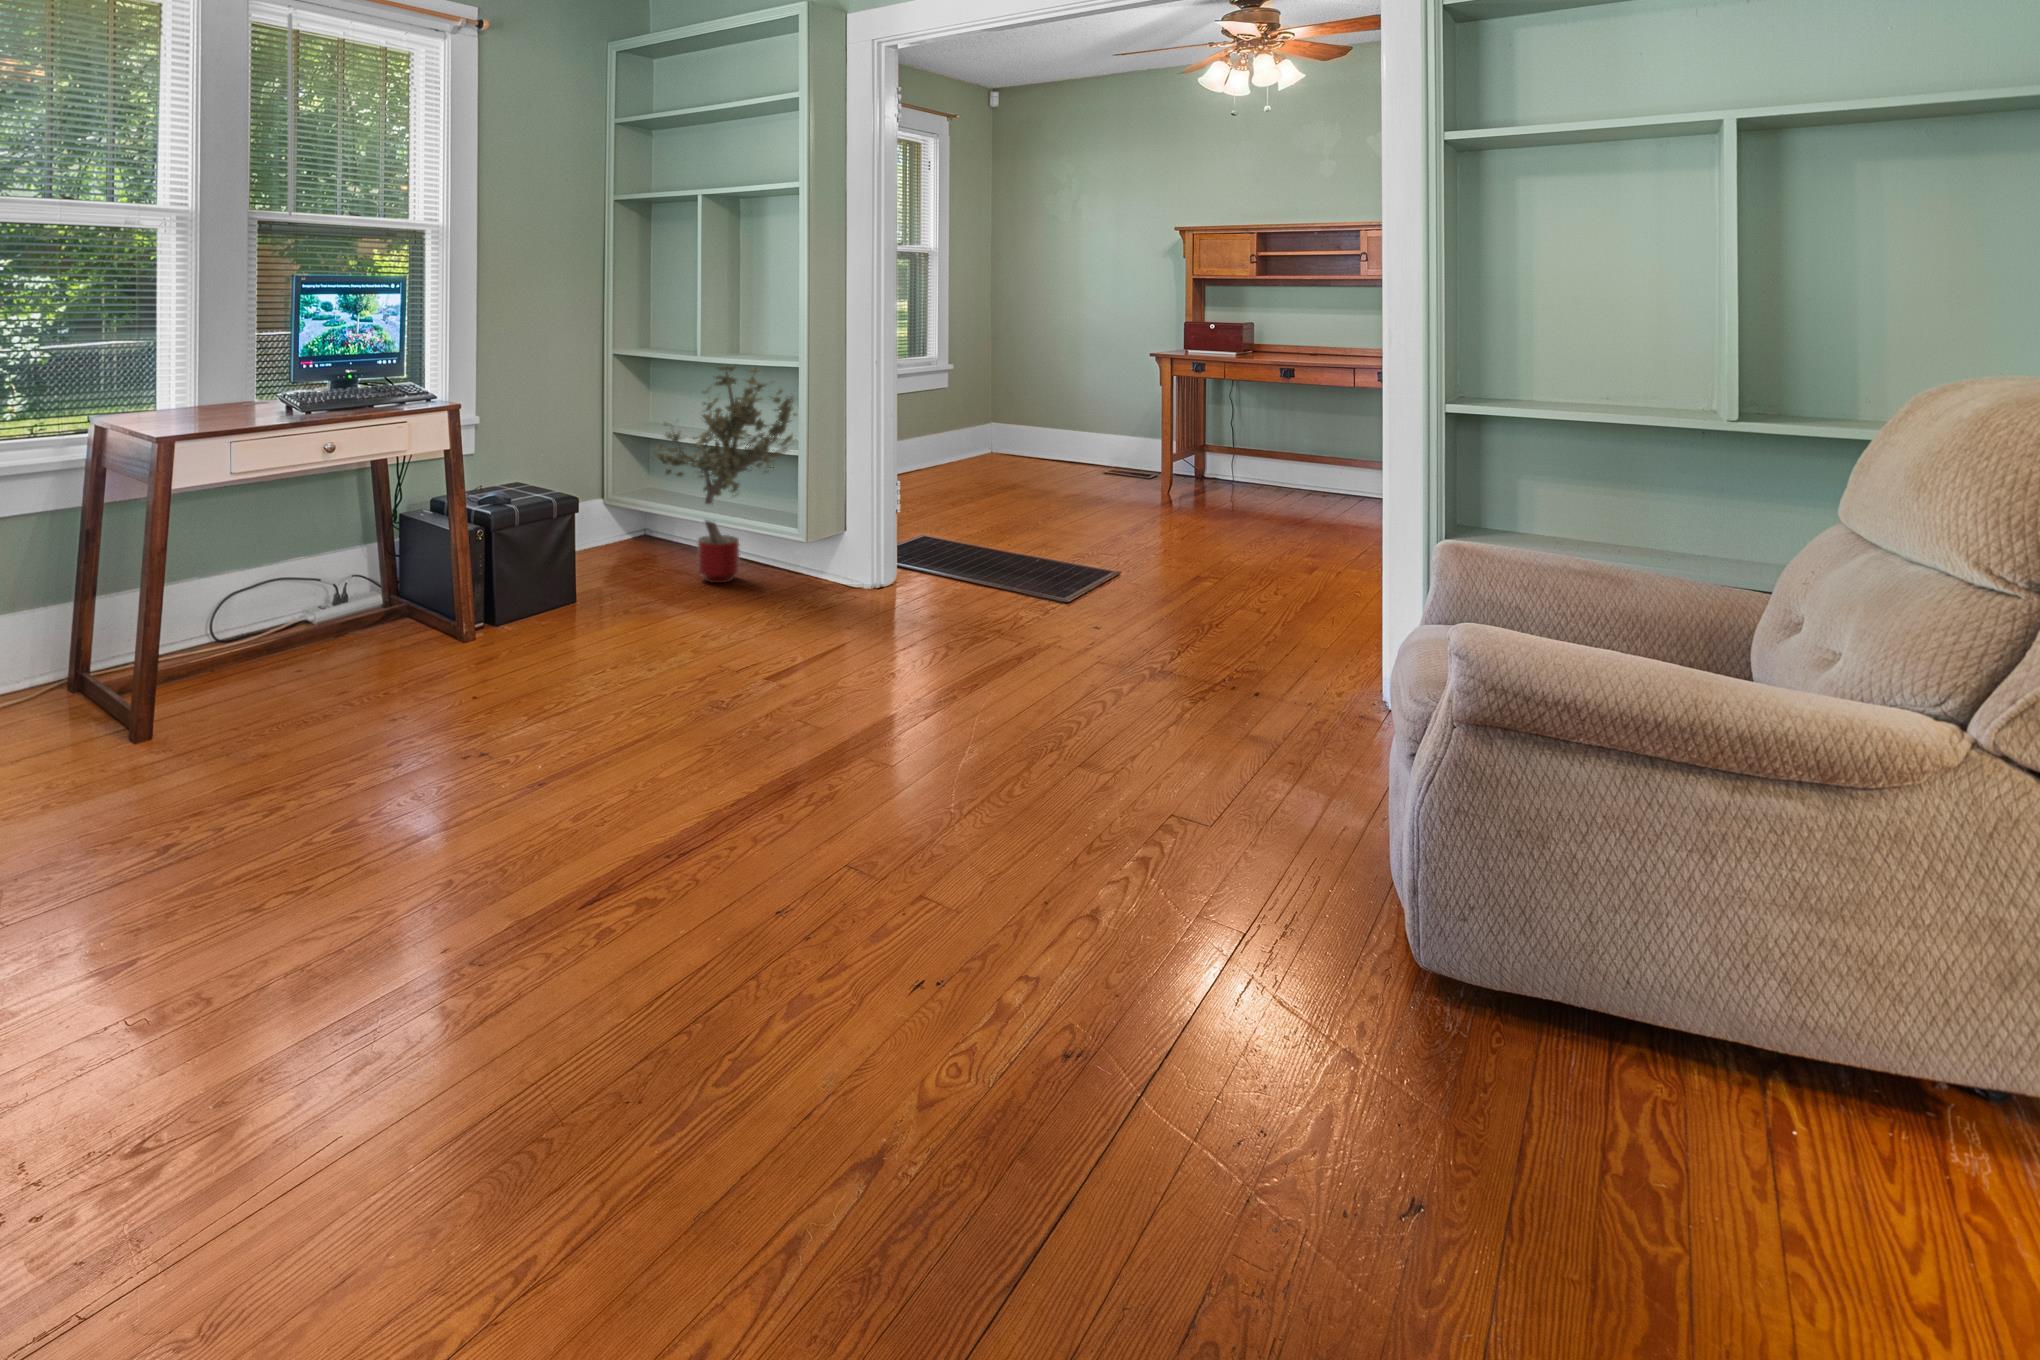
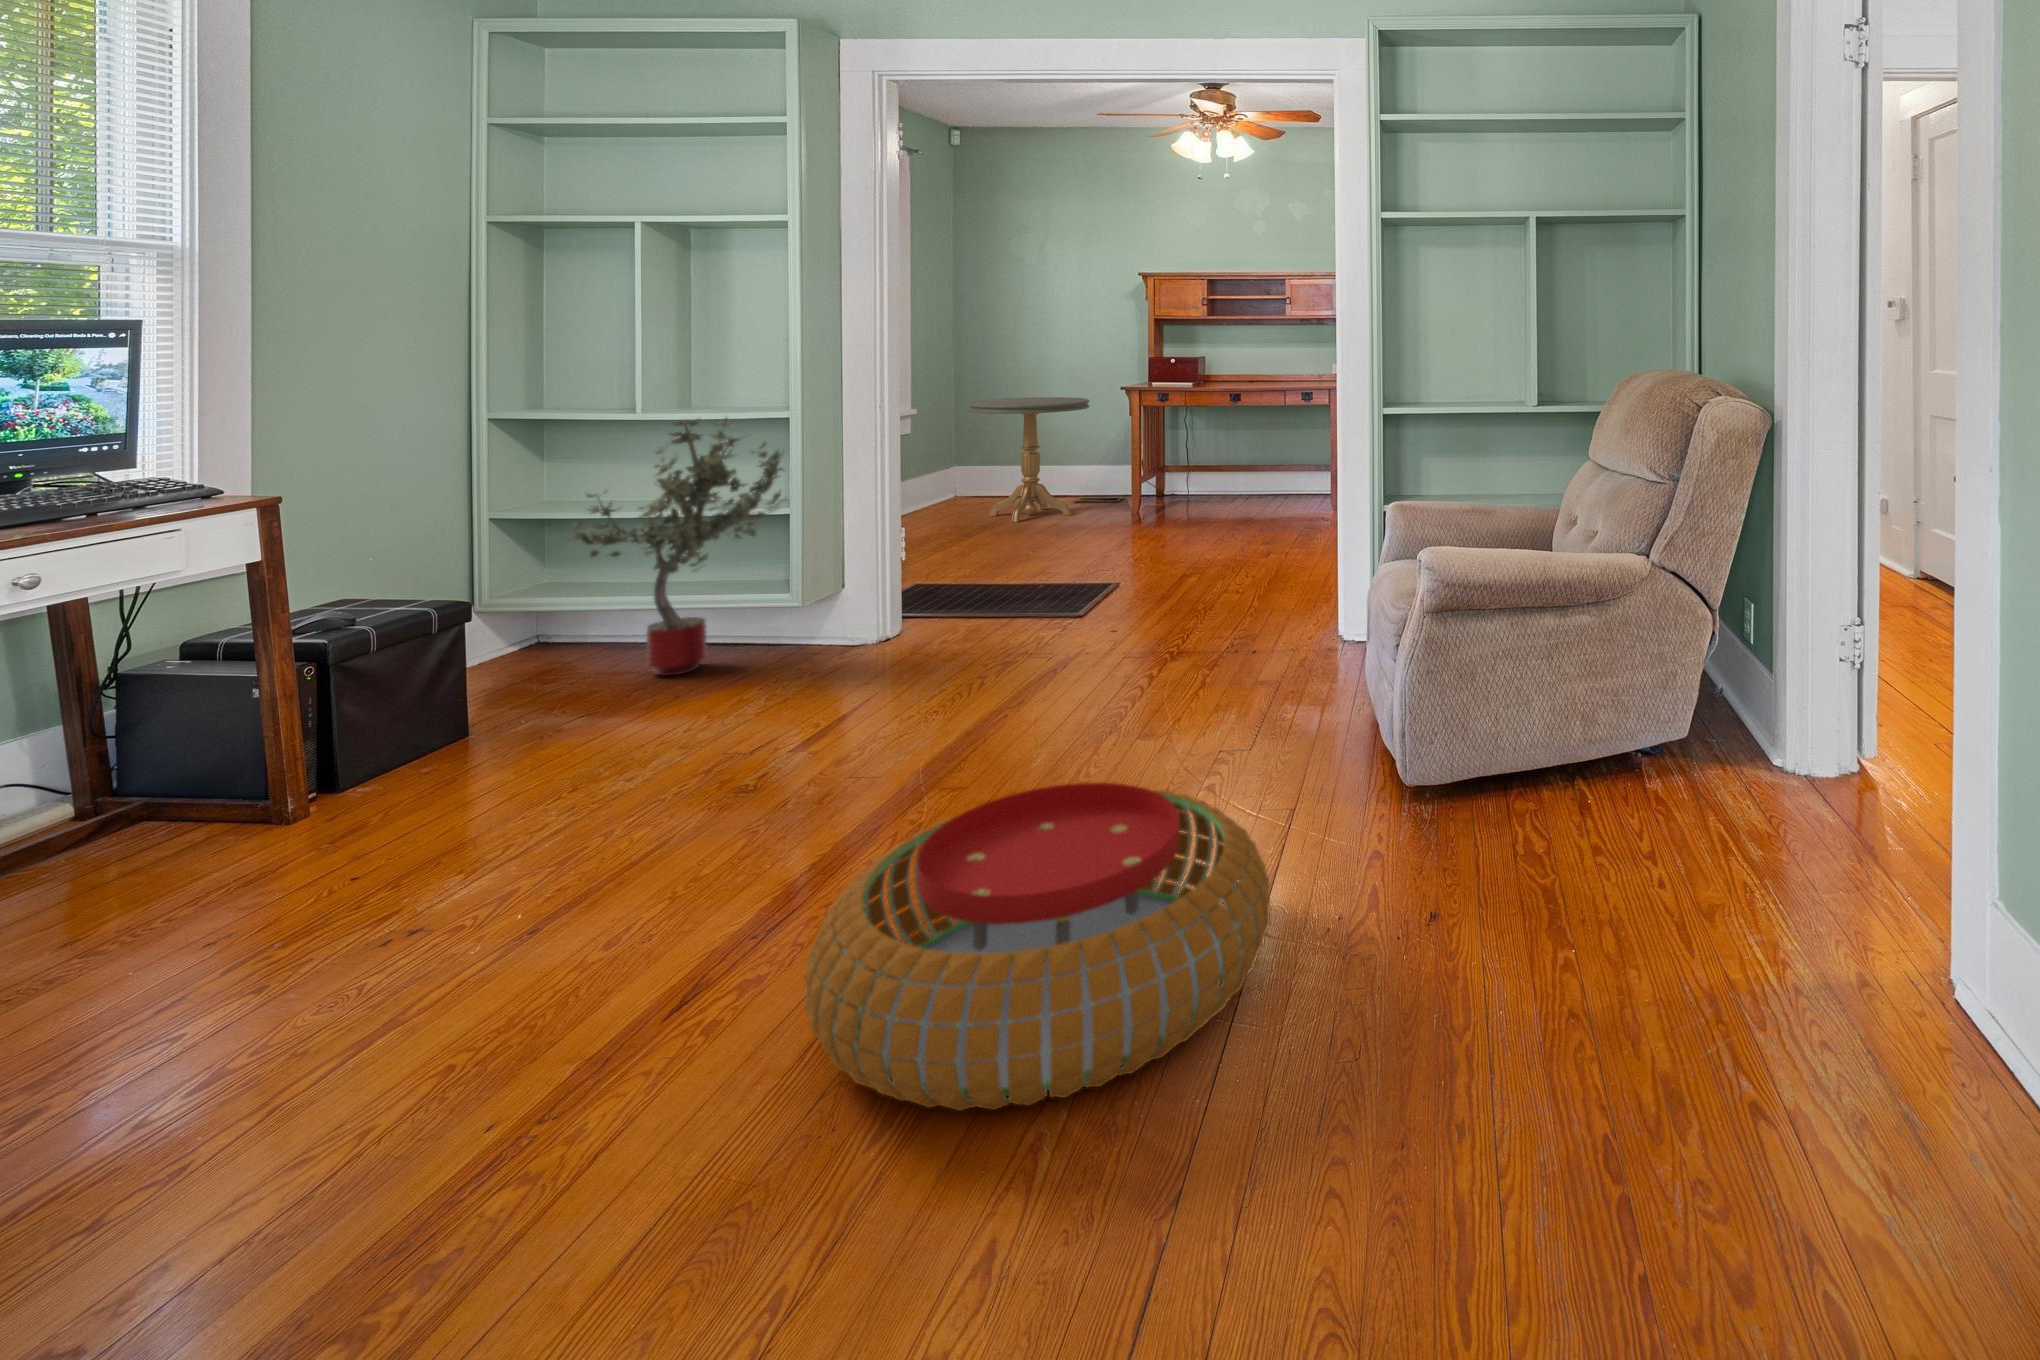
side table: none [999,361,1120,487] -> present [967,397,1089,522]
pouf: none [637,775,1111,1135] -> present [805,783,1270,1110]

